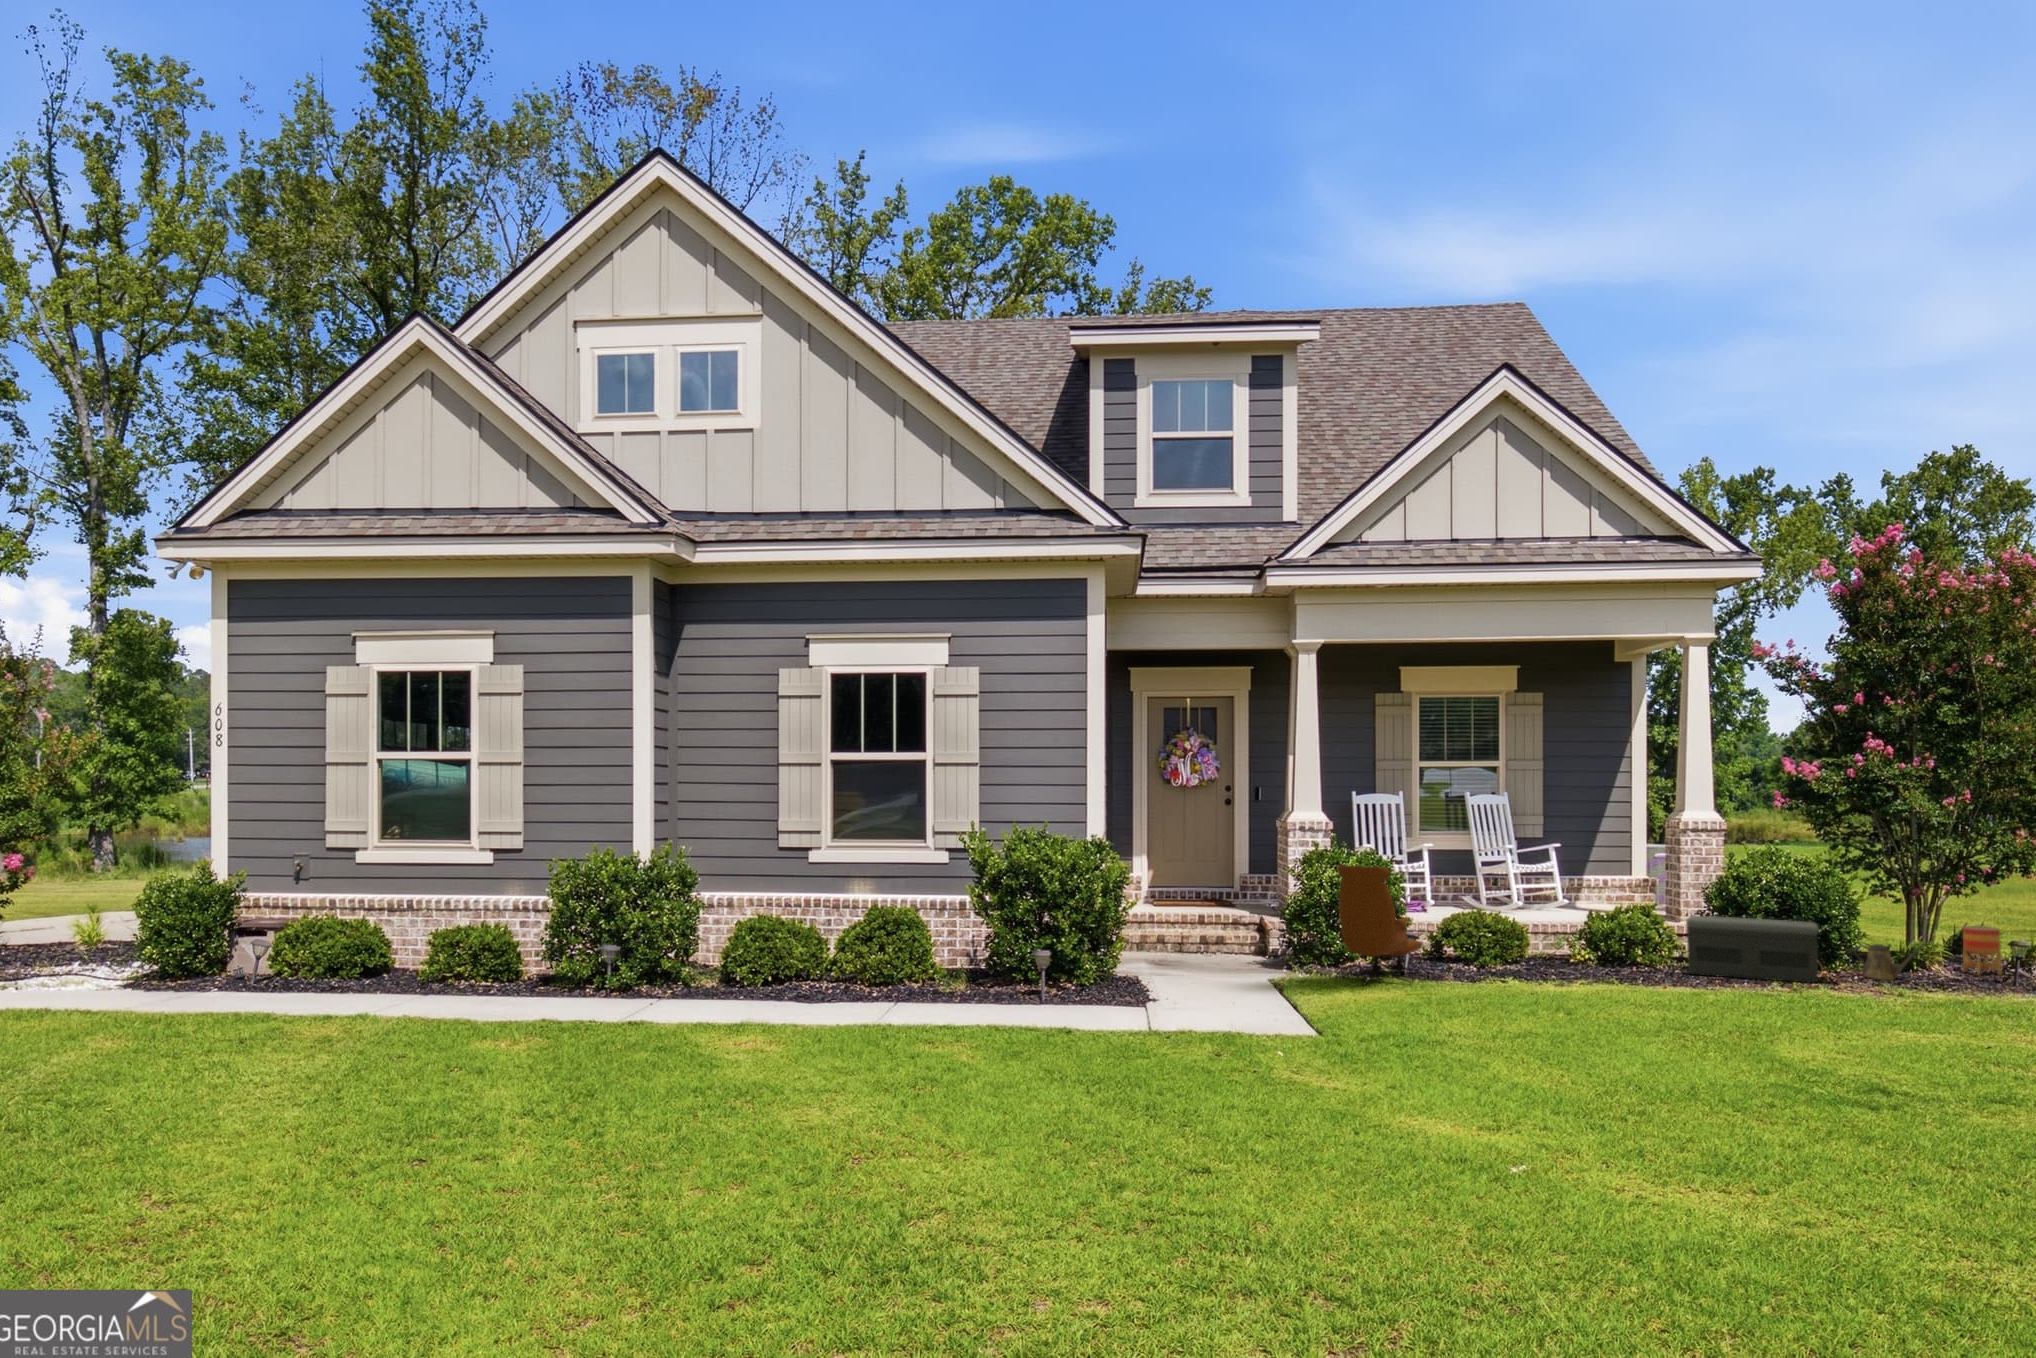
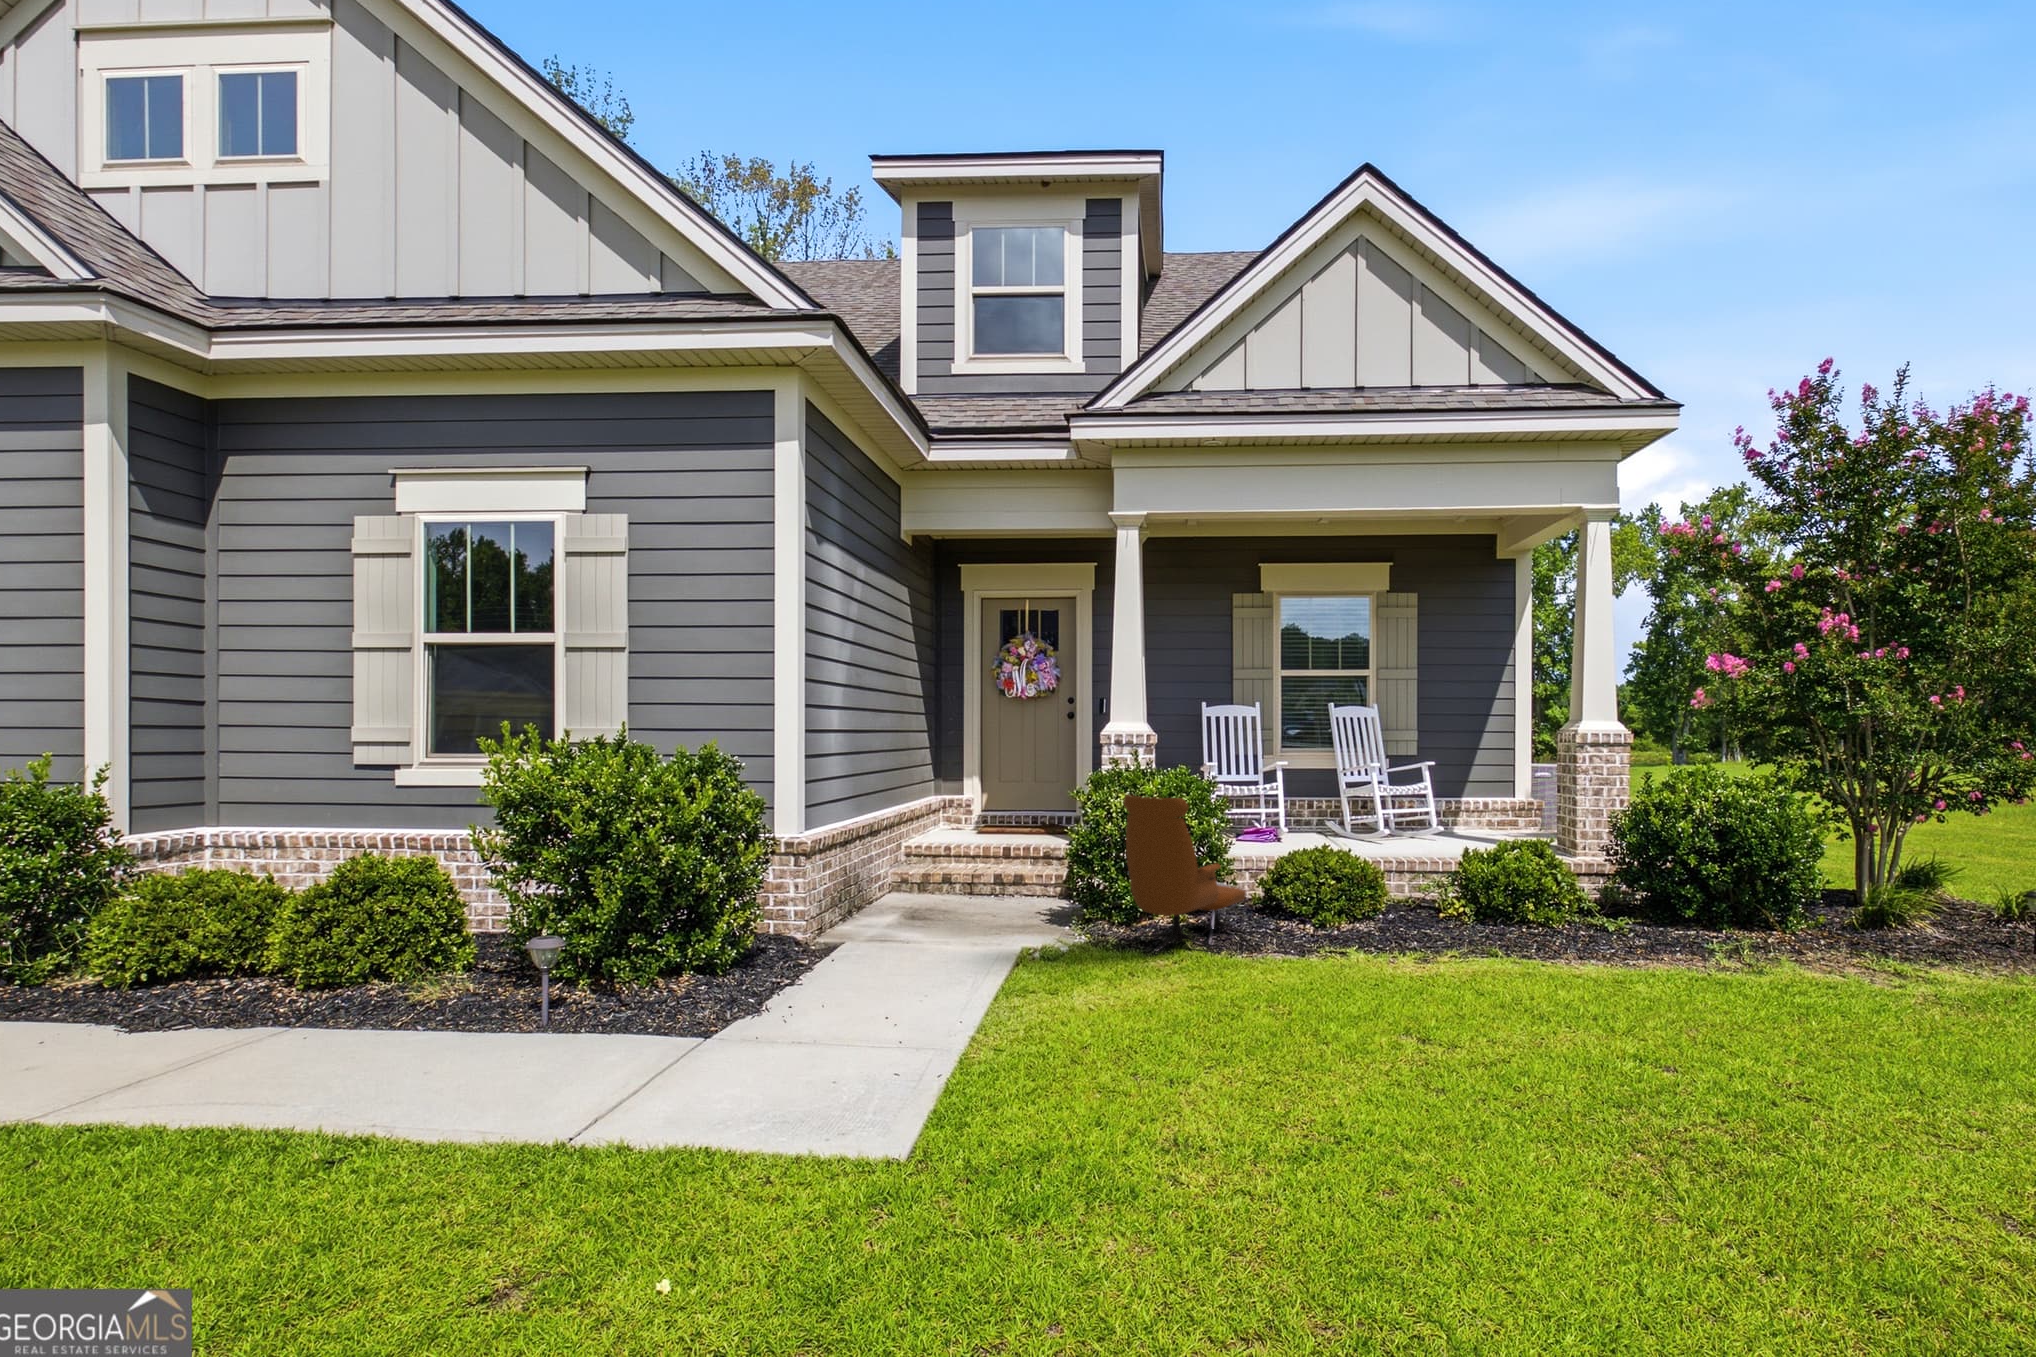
storage bench: present [1686,916,1818,983] -> none [1587,854,1763,947]
planter: present [1963,926,2002,975] -> none [1938,865,1992,929]
watering can: present [1854,944,1924,980] -> none [1804,892,1904,939]

